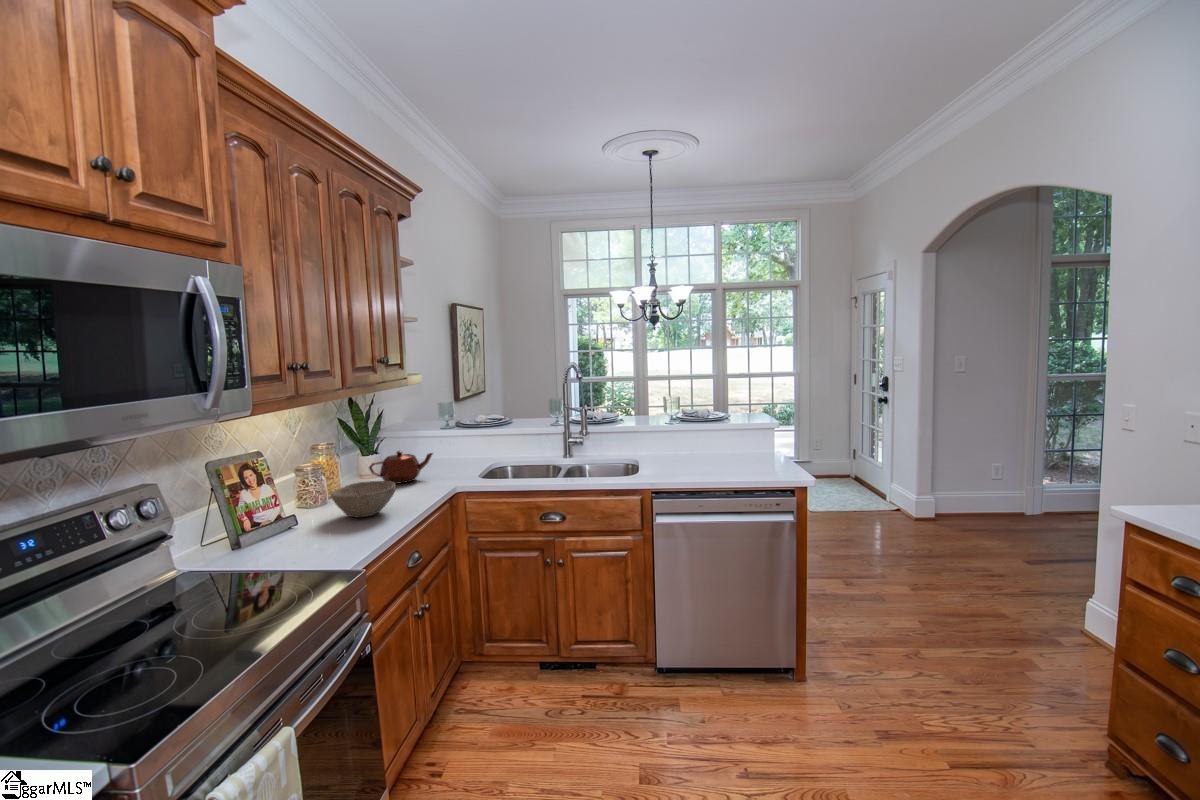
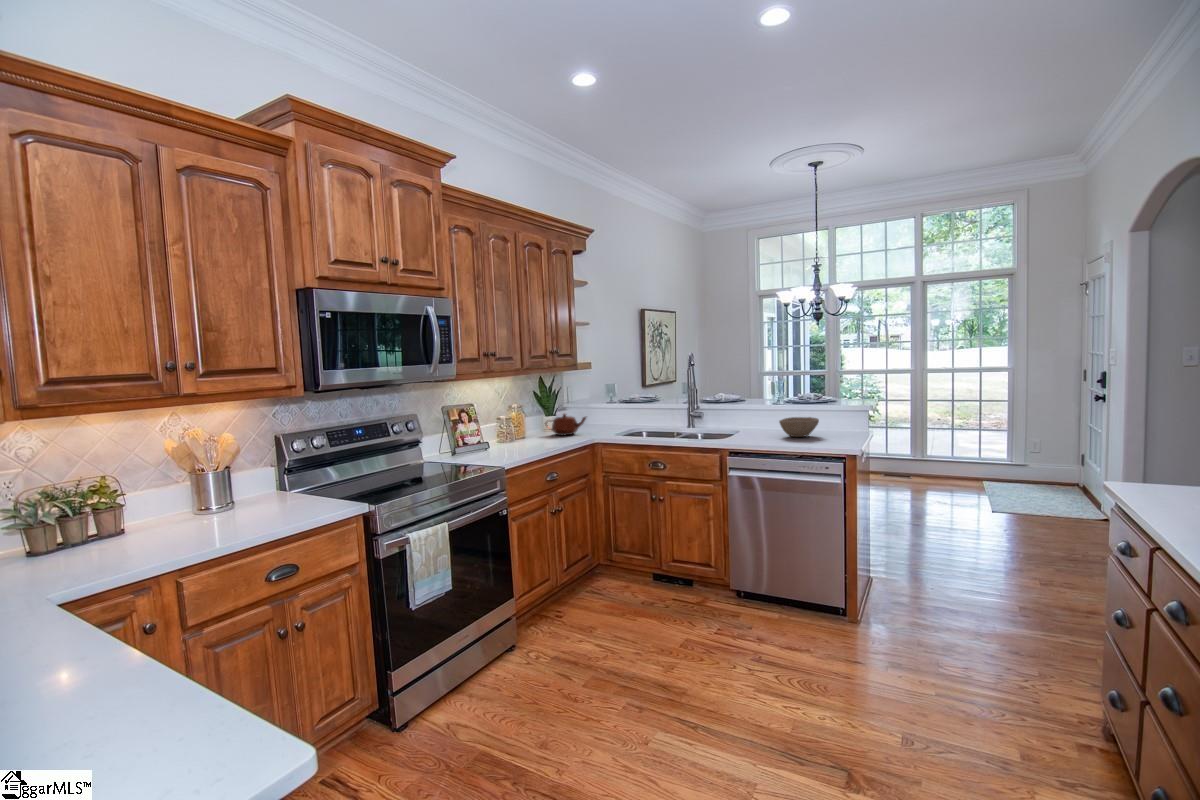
bowl: present [331,481,396,517] -> present [779,417,819,437]

